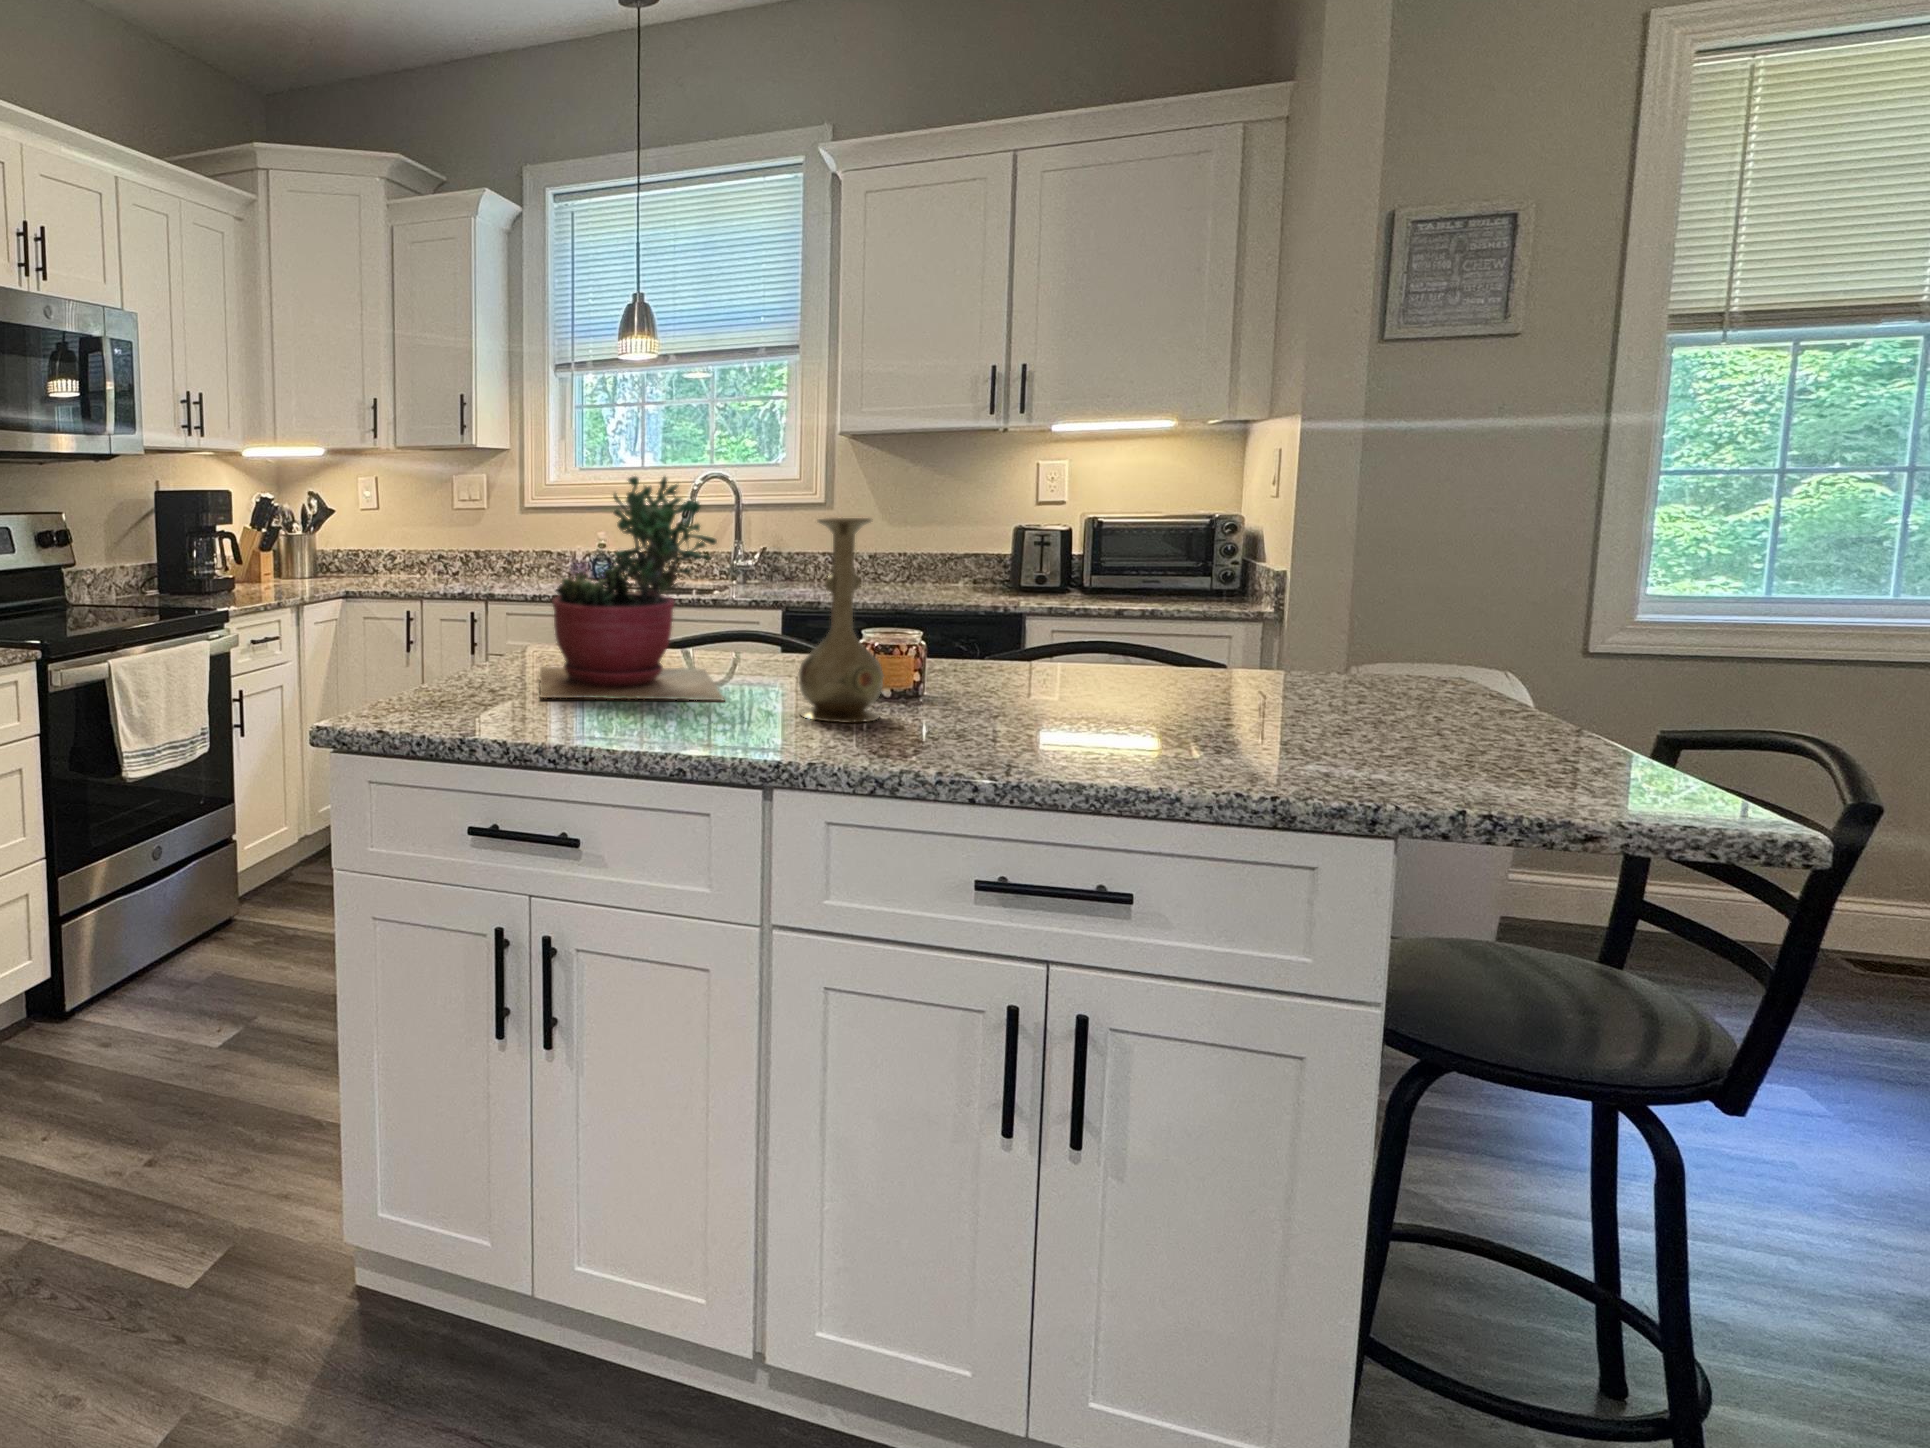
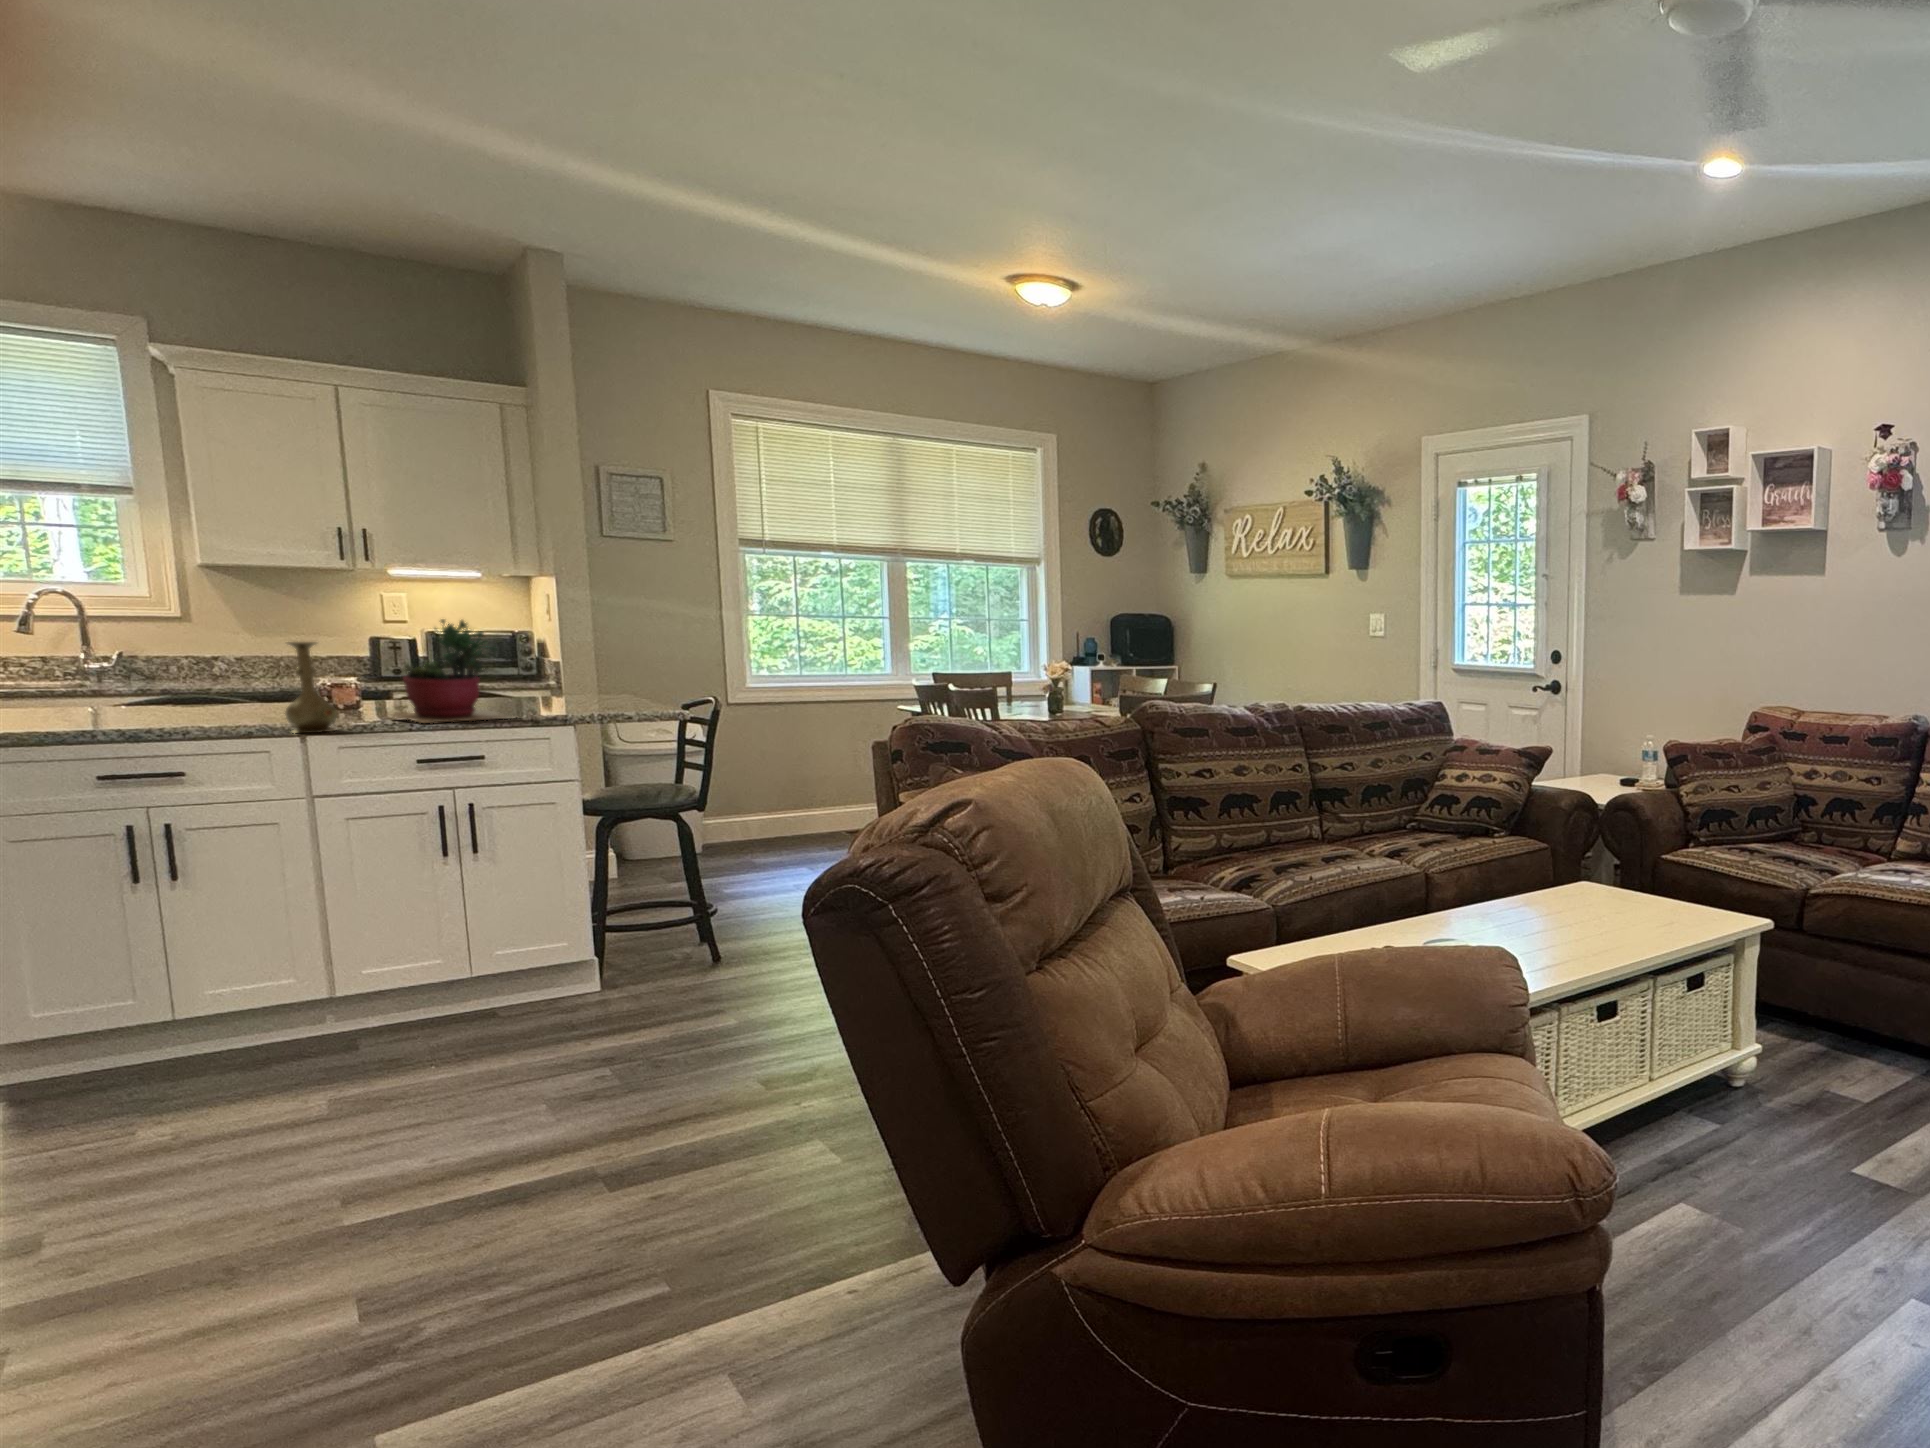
succulent plant: present [540,476,724,700] -> present [393,619,513,723]

